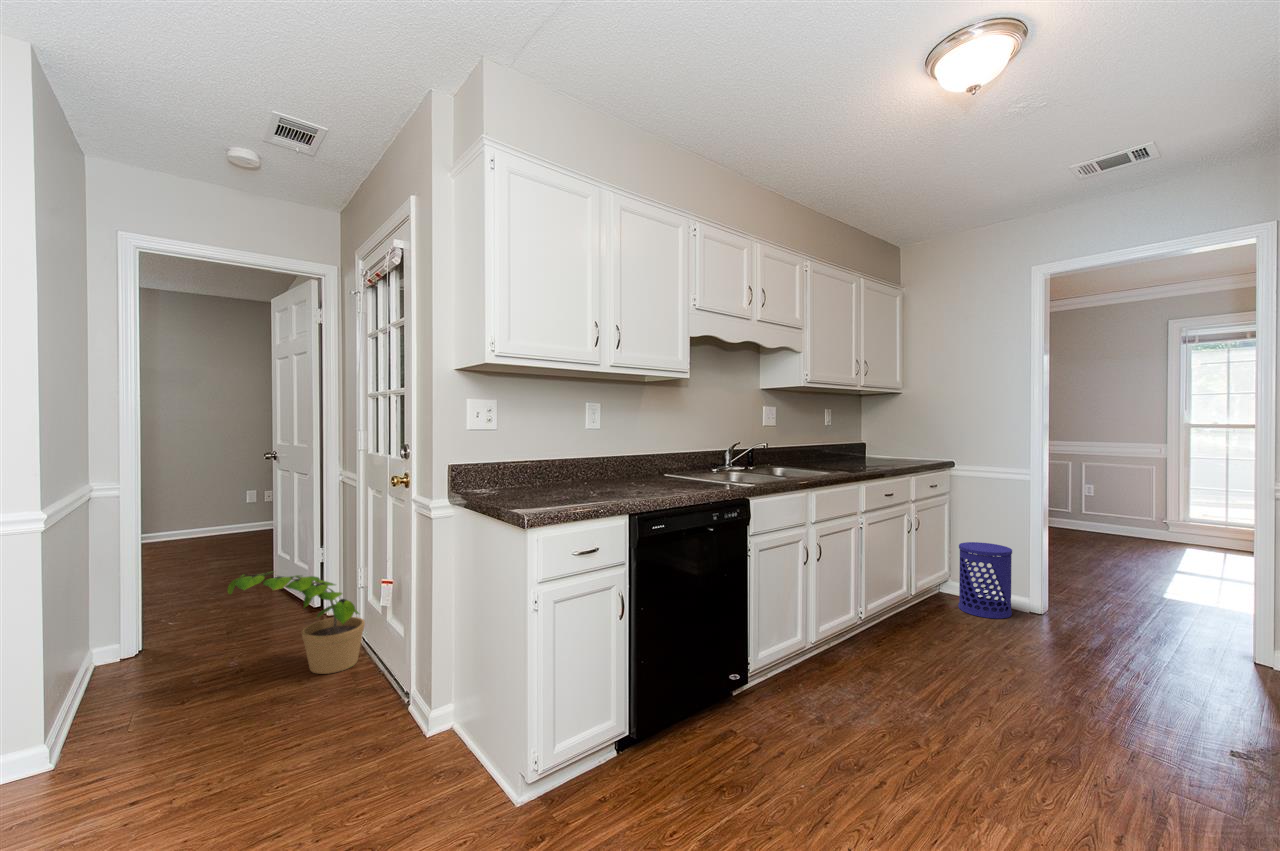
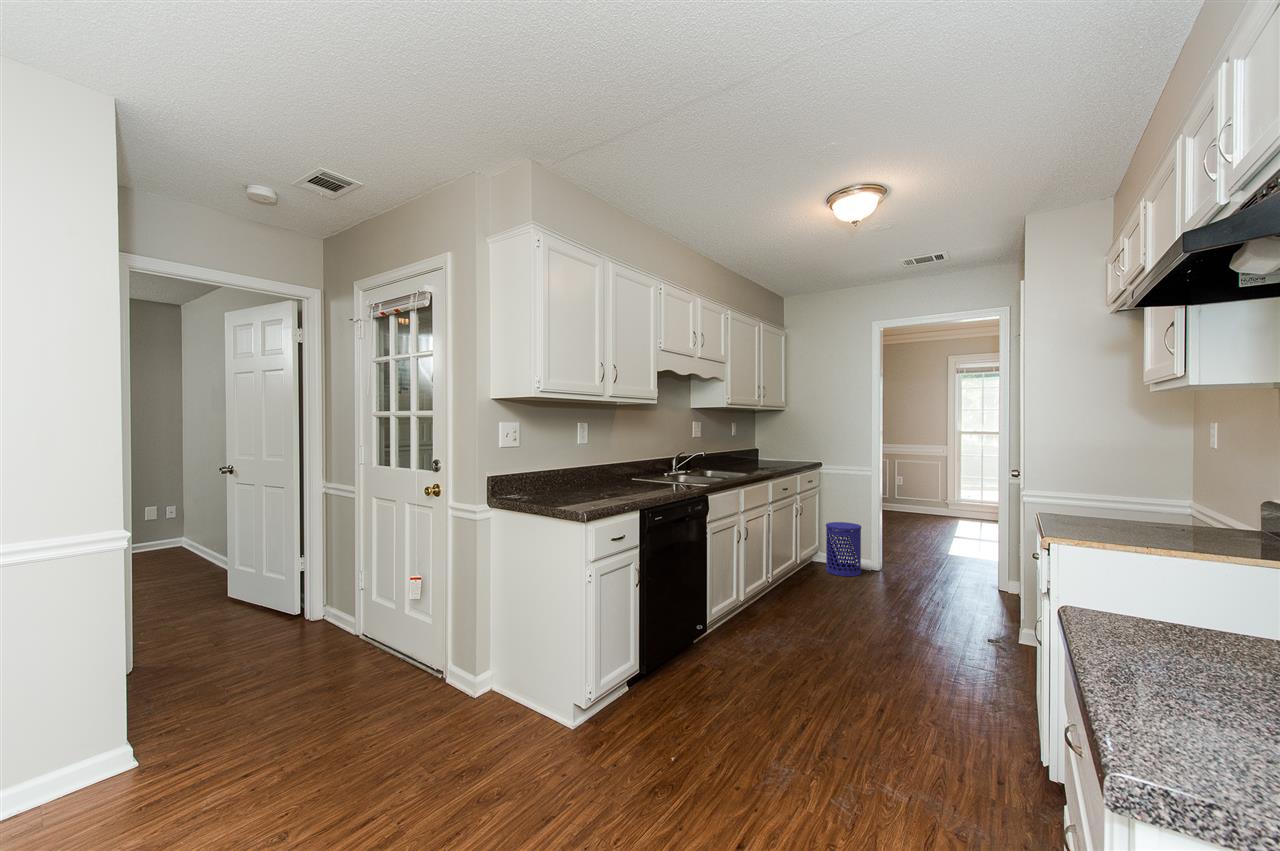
potted plant: present [228,572,365,674] -> none [256,577,375,666]

